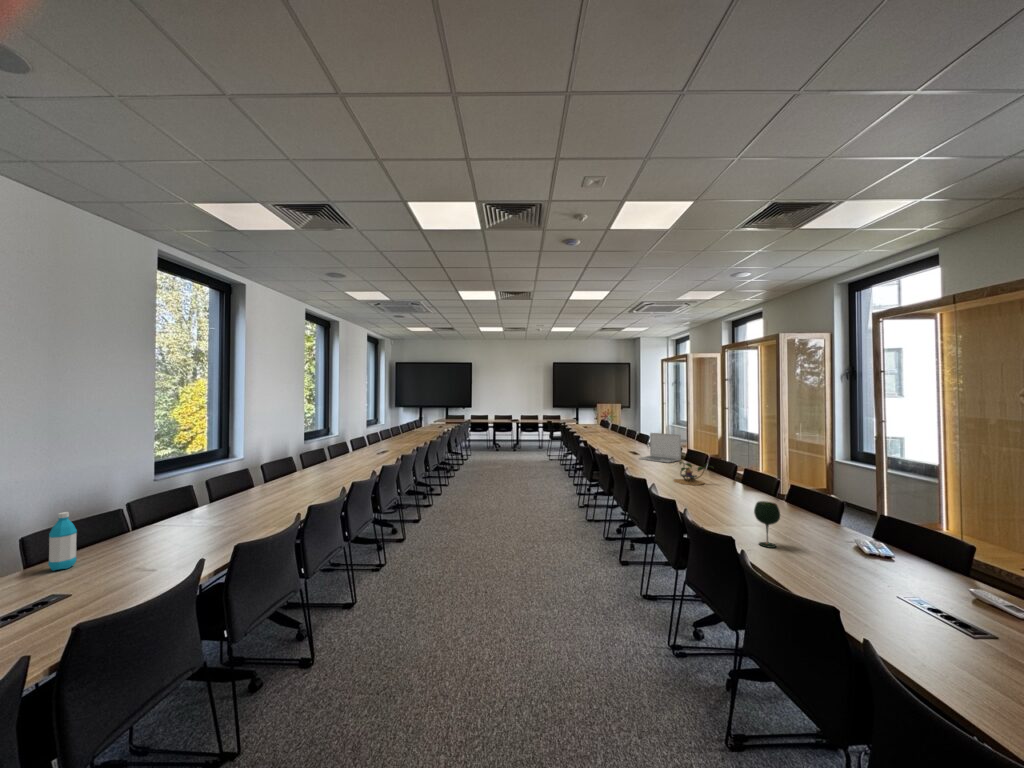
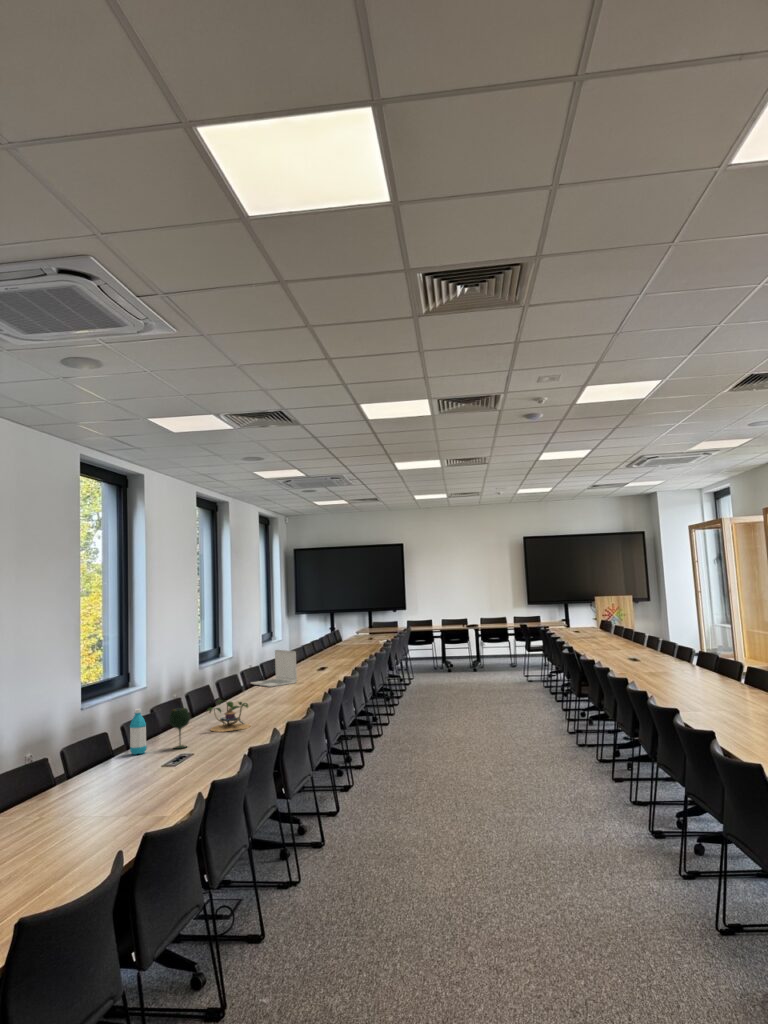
laptop: present [639,433,681,463] -> present [251,650,297,687]
plant: present [674,462,711,485] -> present [207,700,250,732]
wine glass: present [754,501,780,548] -> present [169,708,190,749]

